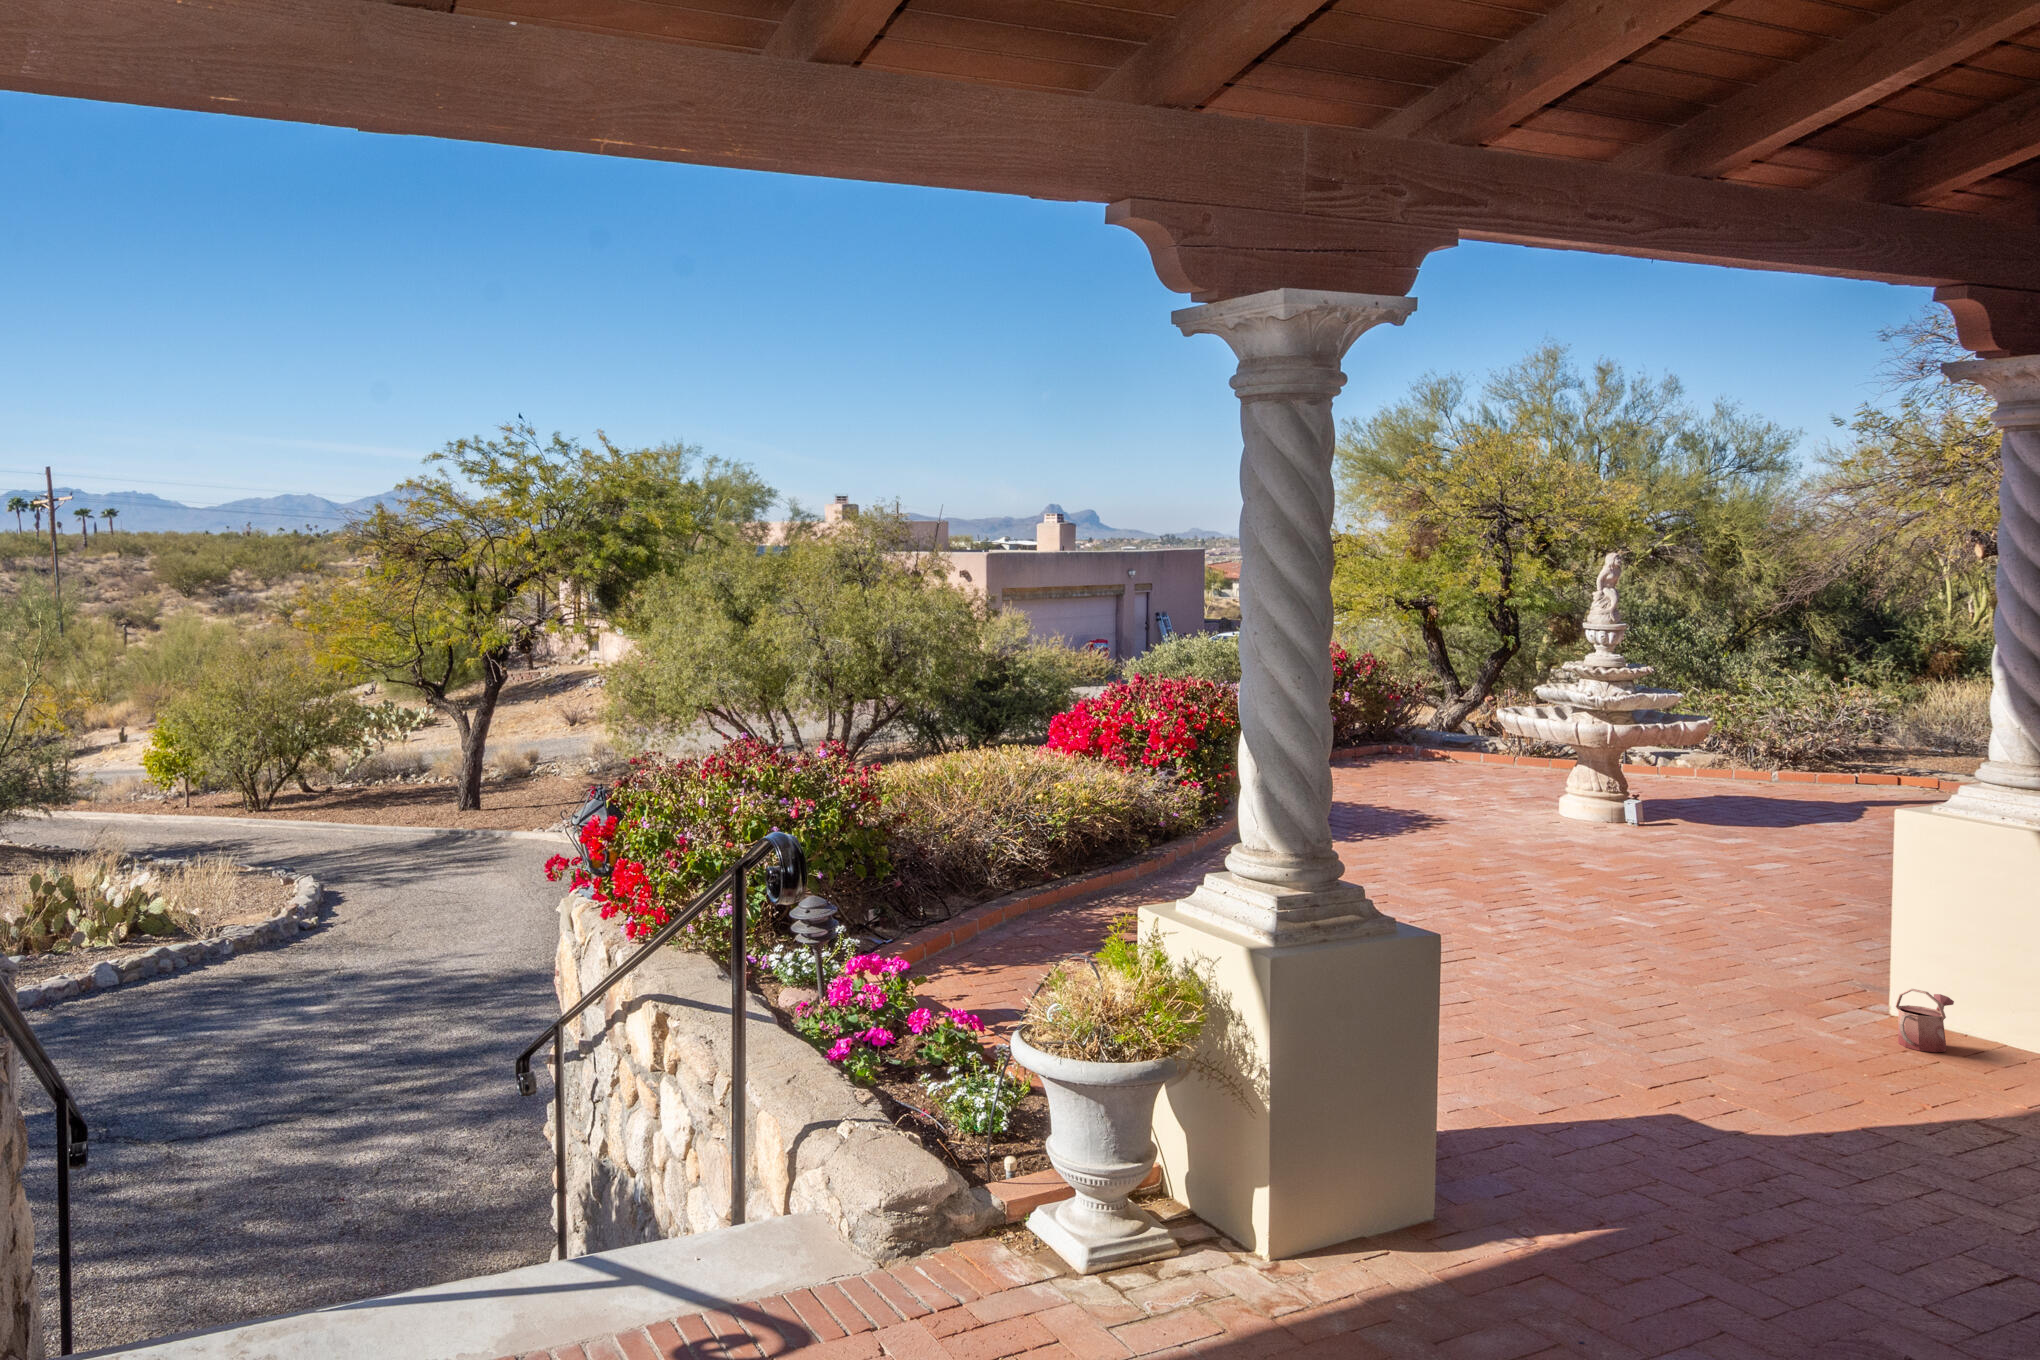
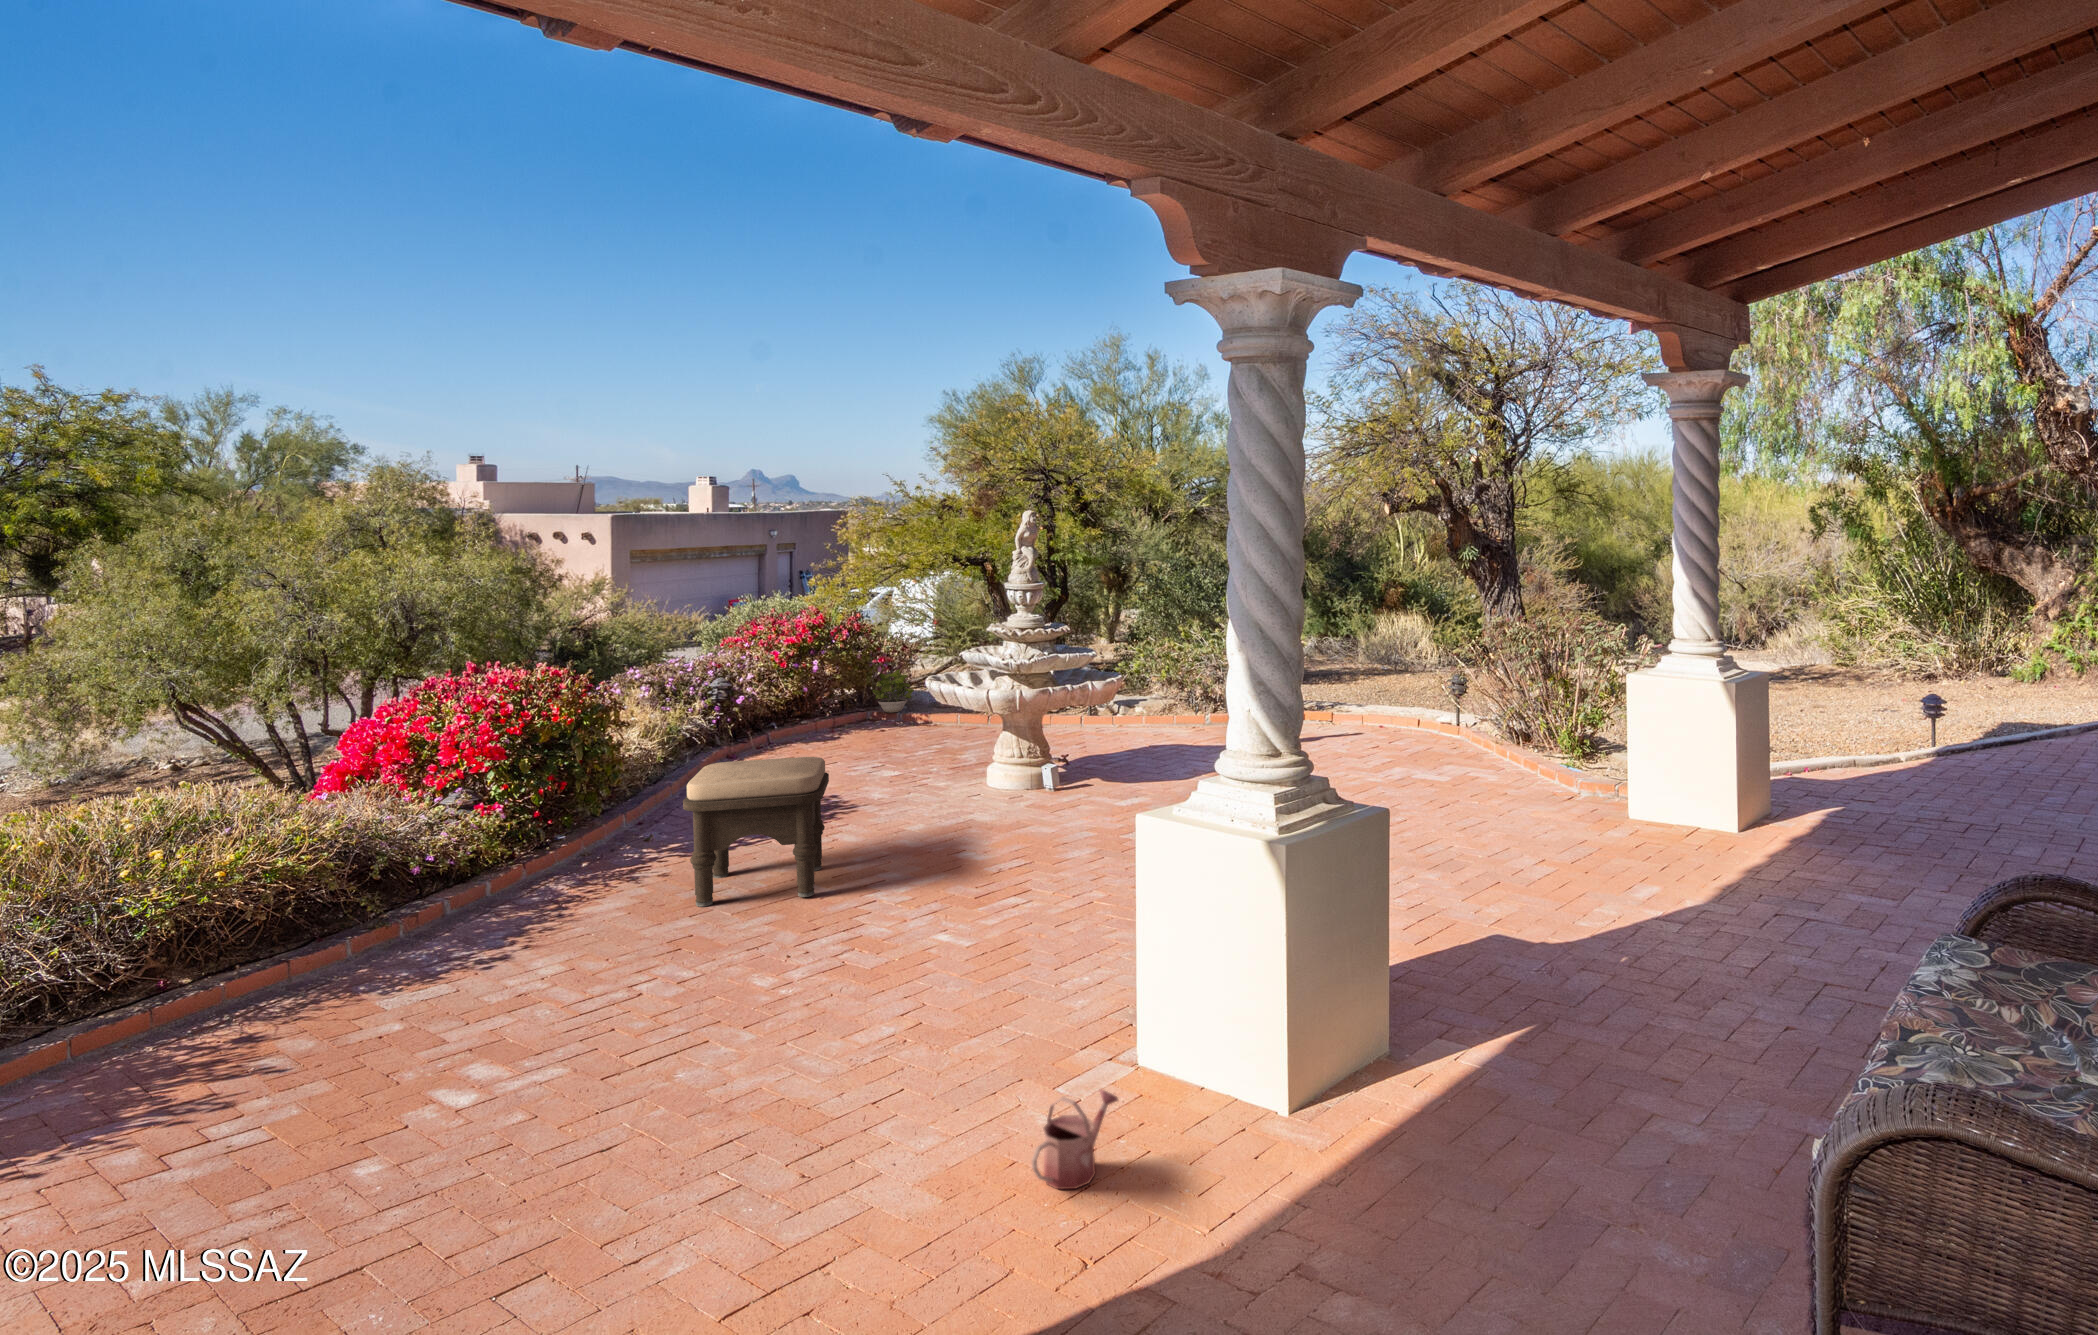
potted plant: none [1365,709,1411,752] -> present [872,669,914,713]
ottoman: none [1371,767,1495,878] -> present [683,757,829,907]

